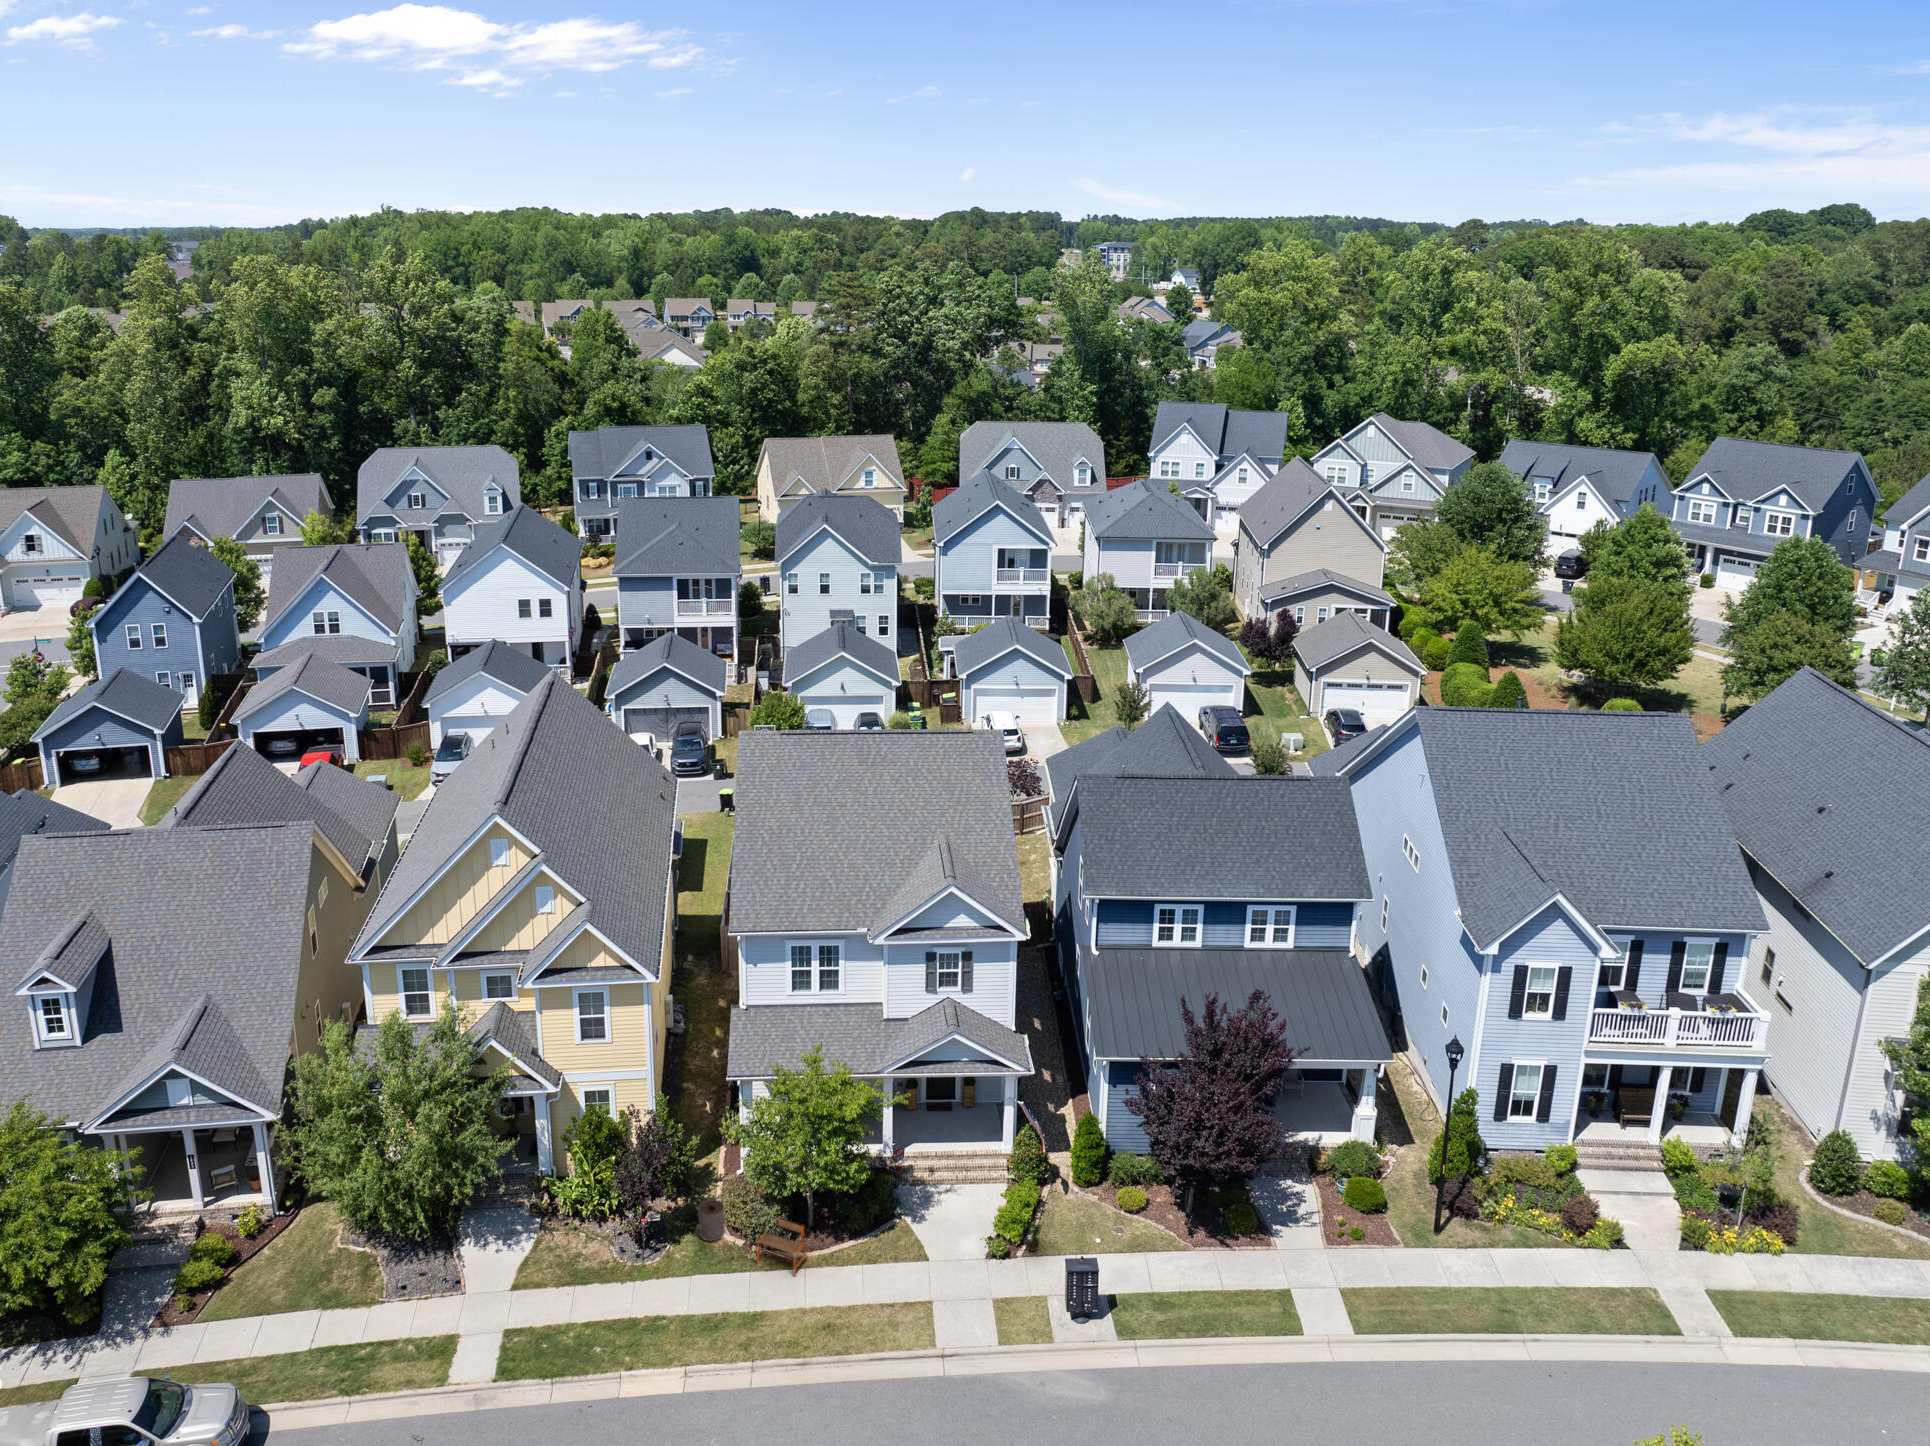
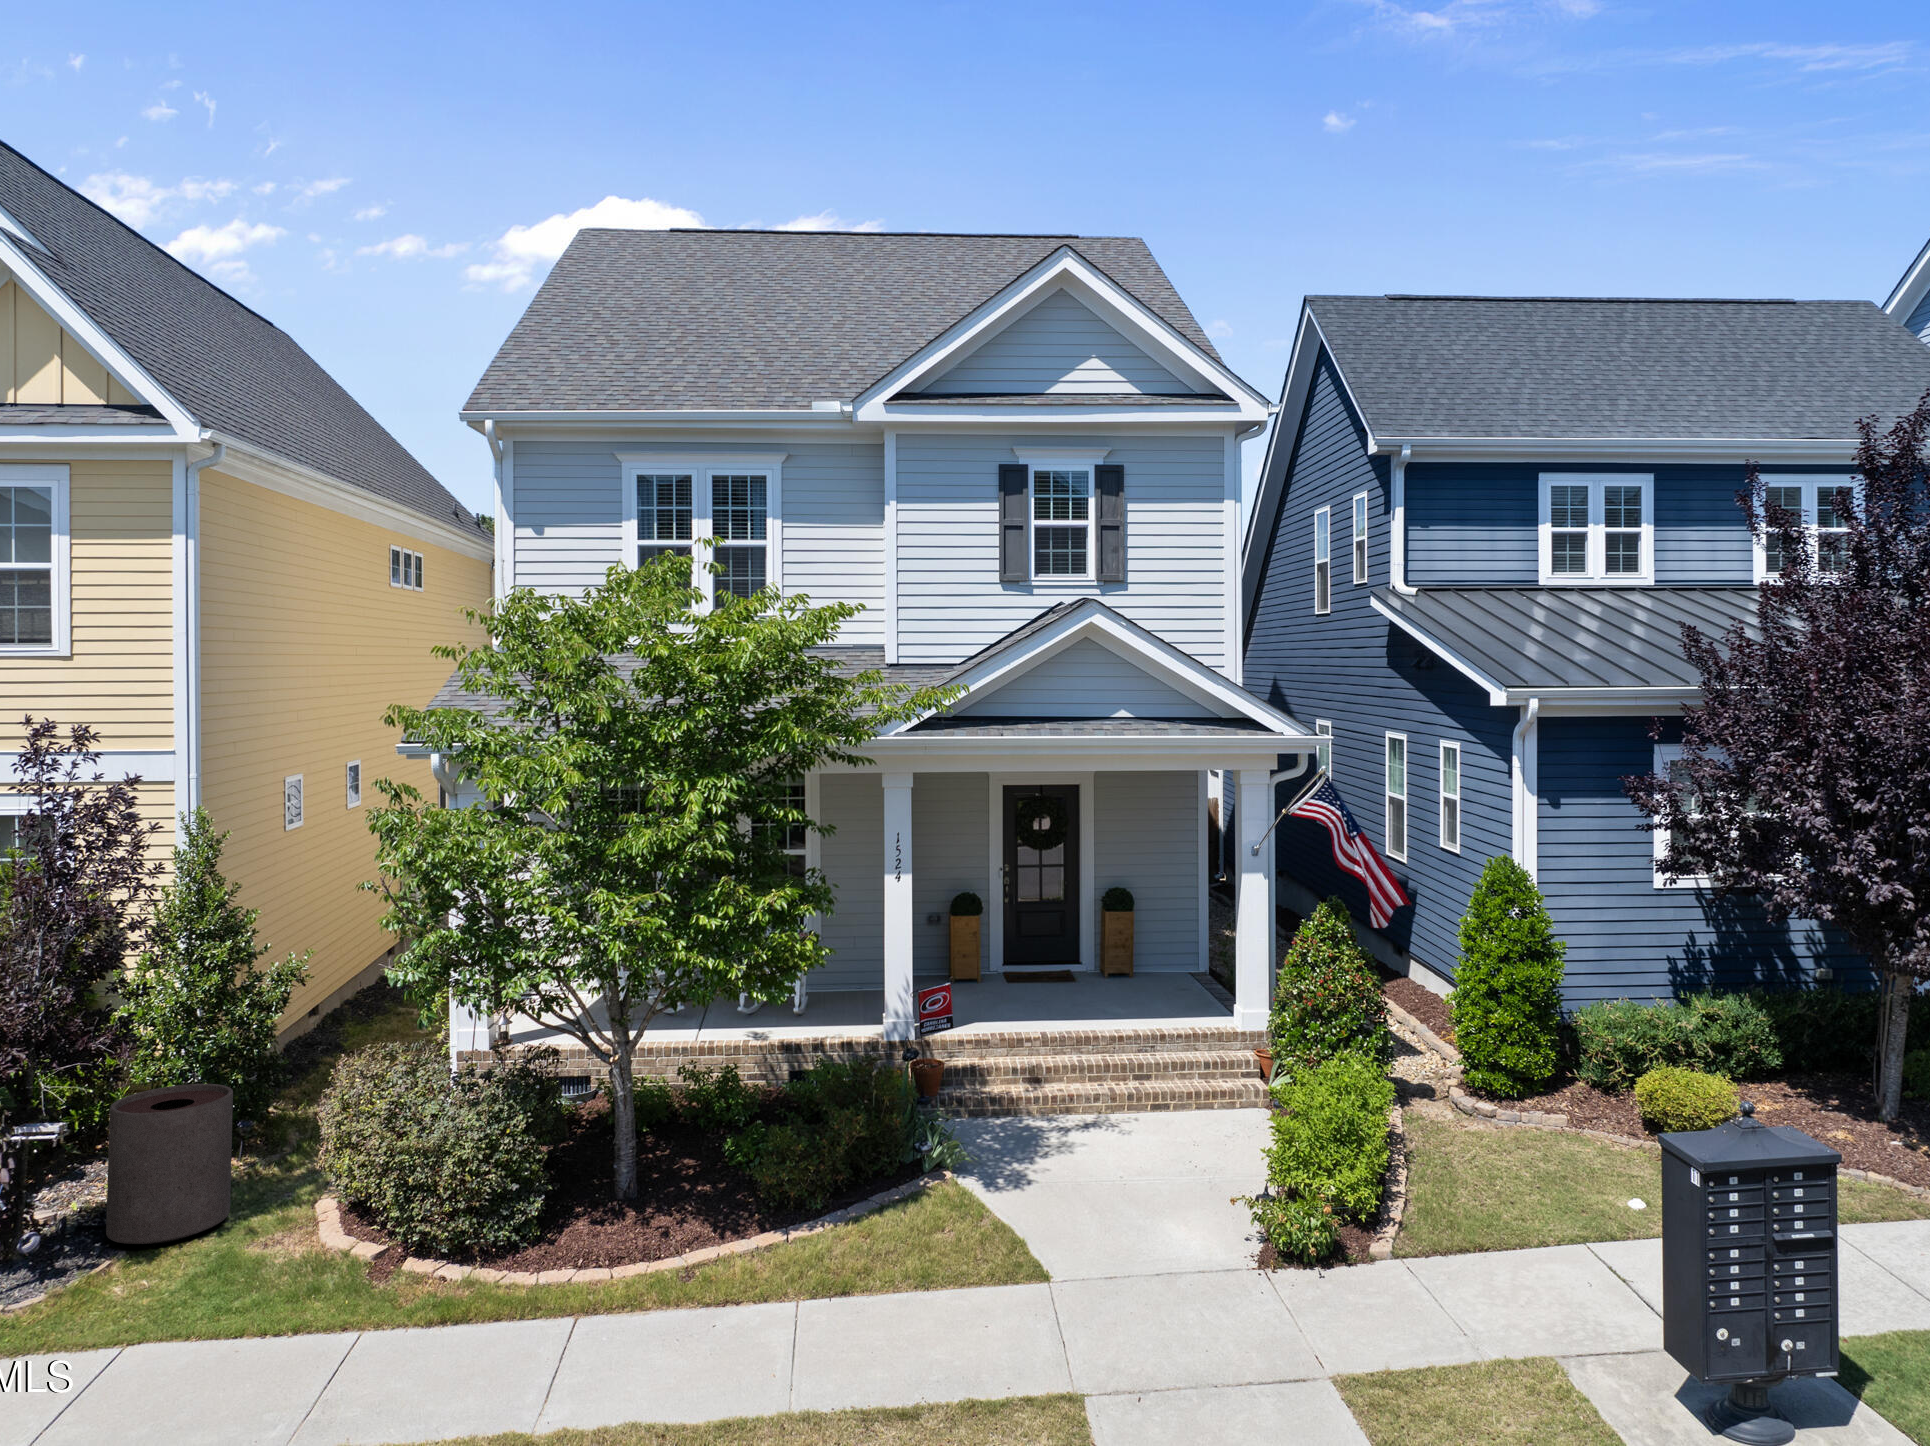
bench: present [756,1219,807,1276] -> none [279,1090,516,1345]
potted tree: present [1025,1224,1043,1251] -> none [1441,1107,1527,1249]

